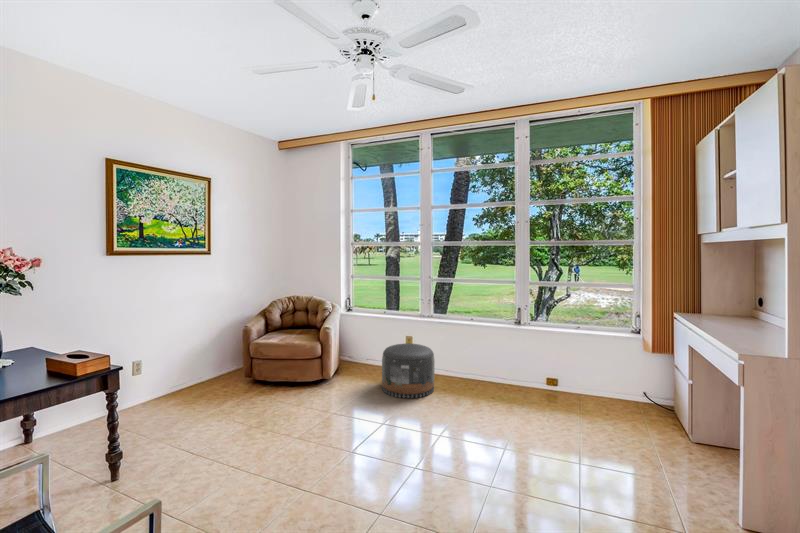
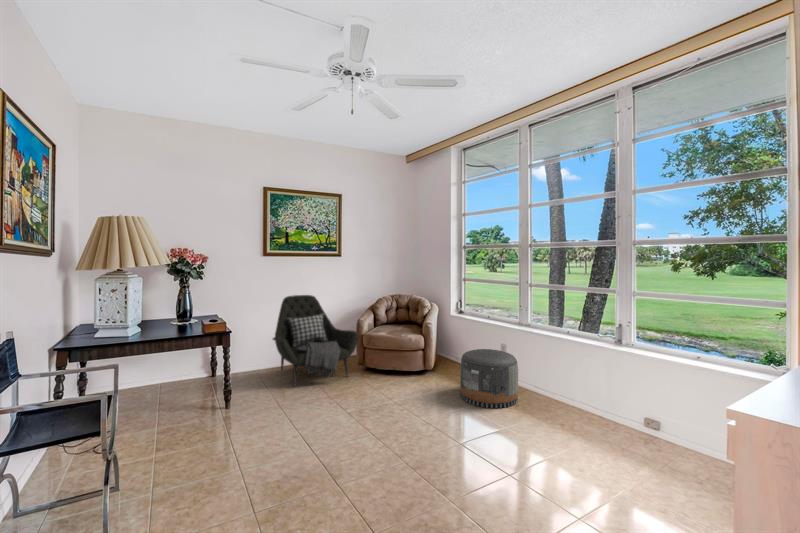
armchair: none [137,306,258,426] -> present [273,295,359,386]

